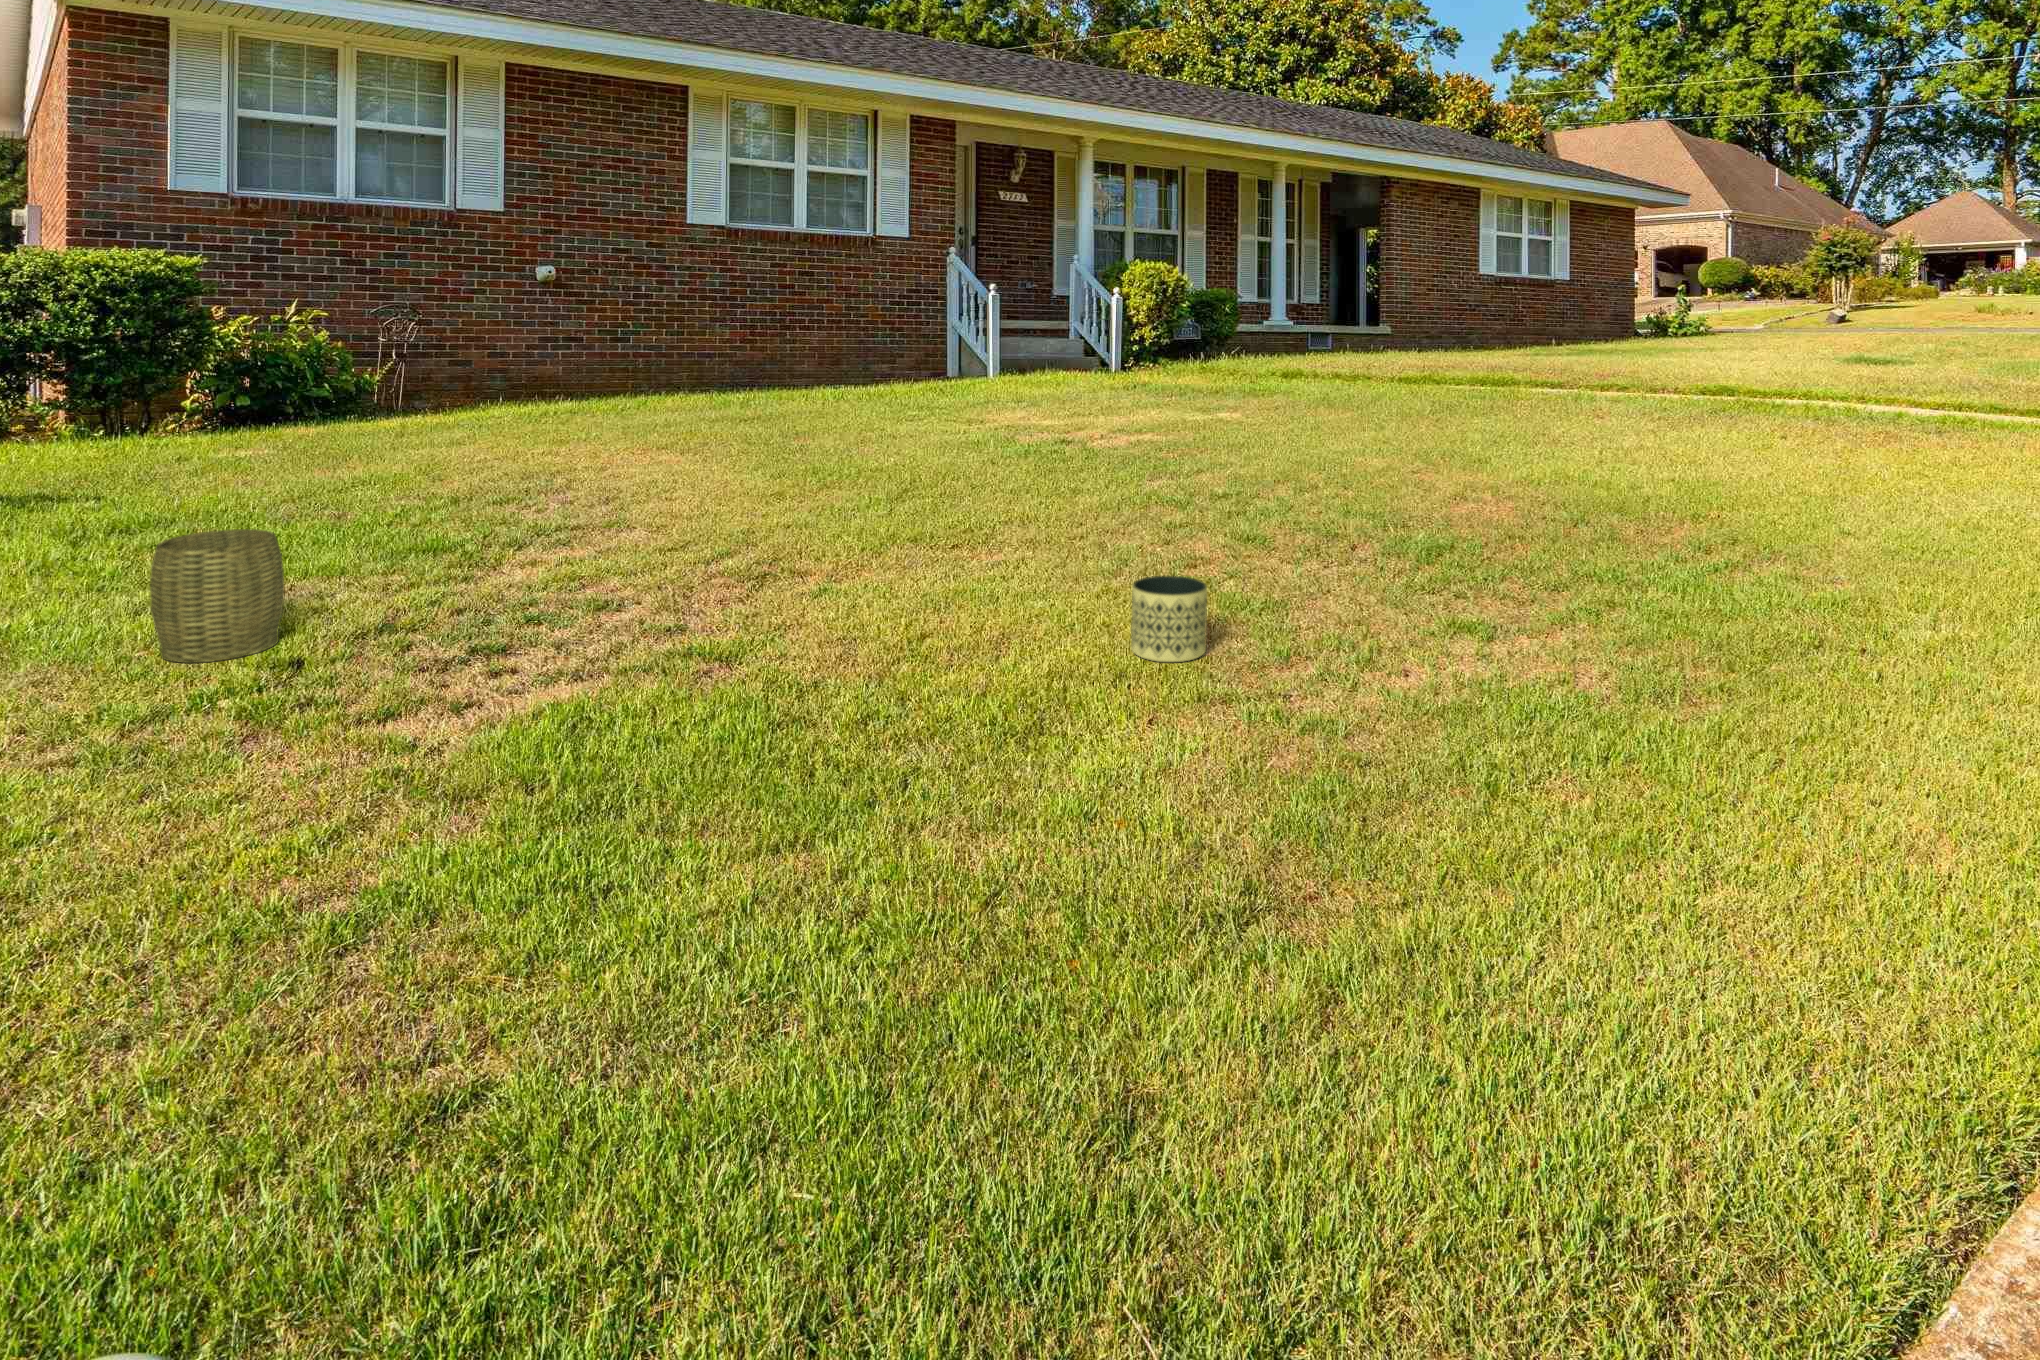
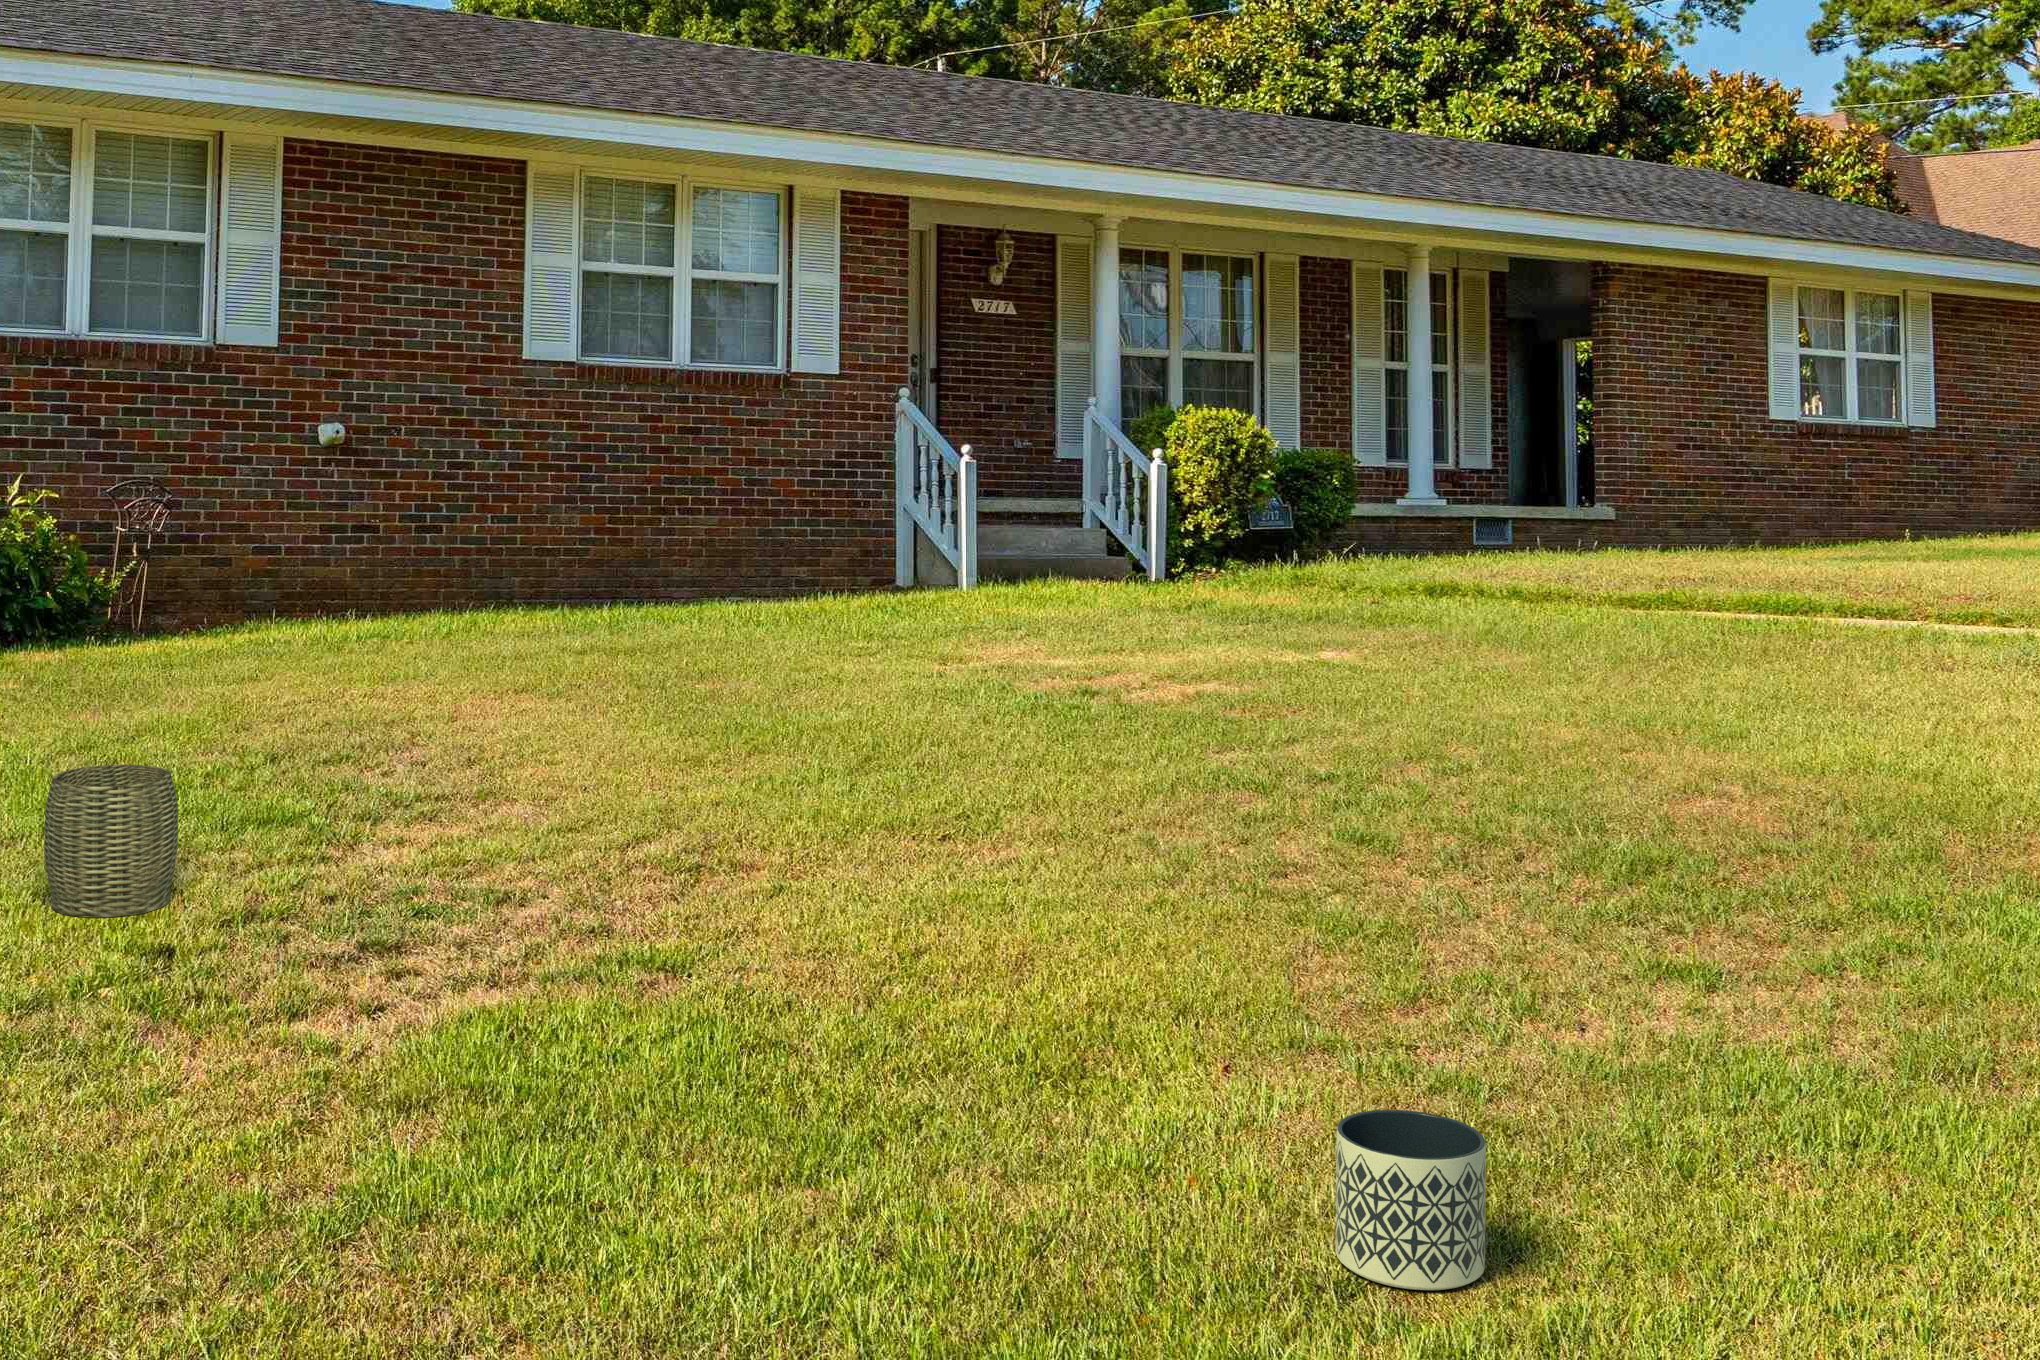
planter: present [1131,576,1207,662] -> present [1335,1110,1486,1290]

